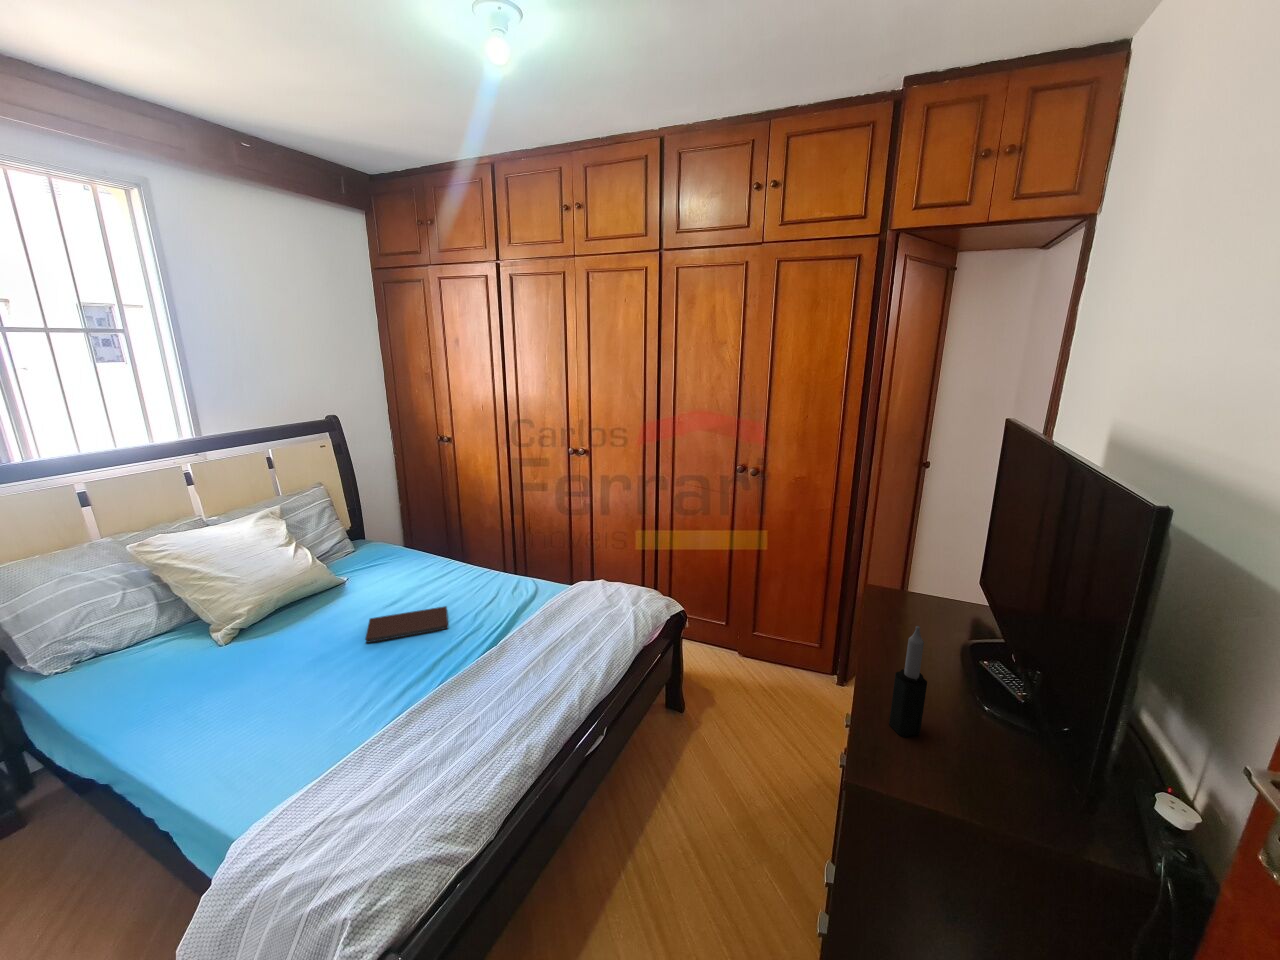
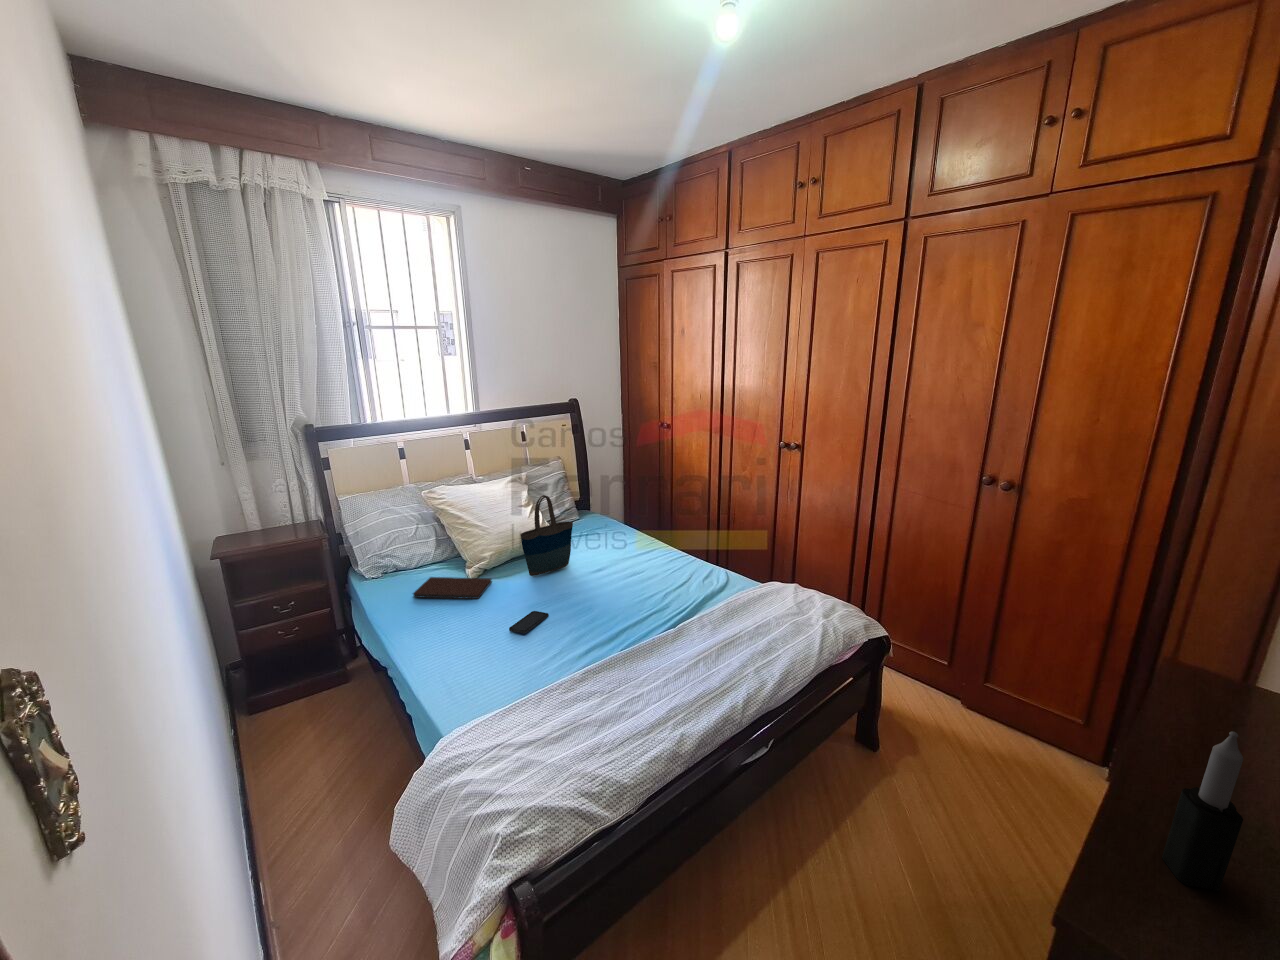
tote bag: none [291,530,356,626] -> present [521,495,573,576]
notebook: present [366,606,448,643] -> present [413,577,492,599]
smartphone: none [297,663,345,694] -> present [509,611,548,633]

